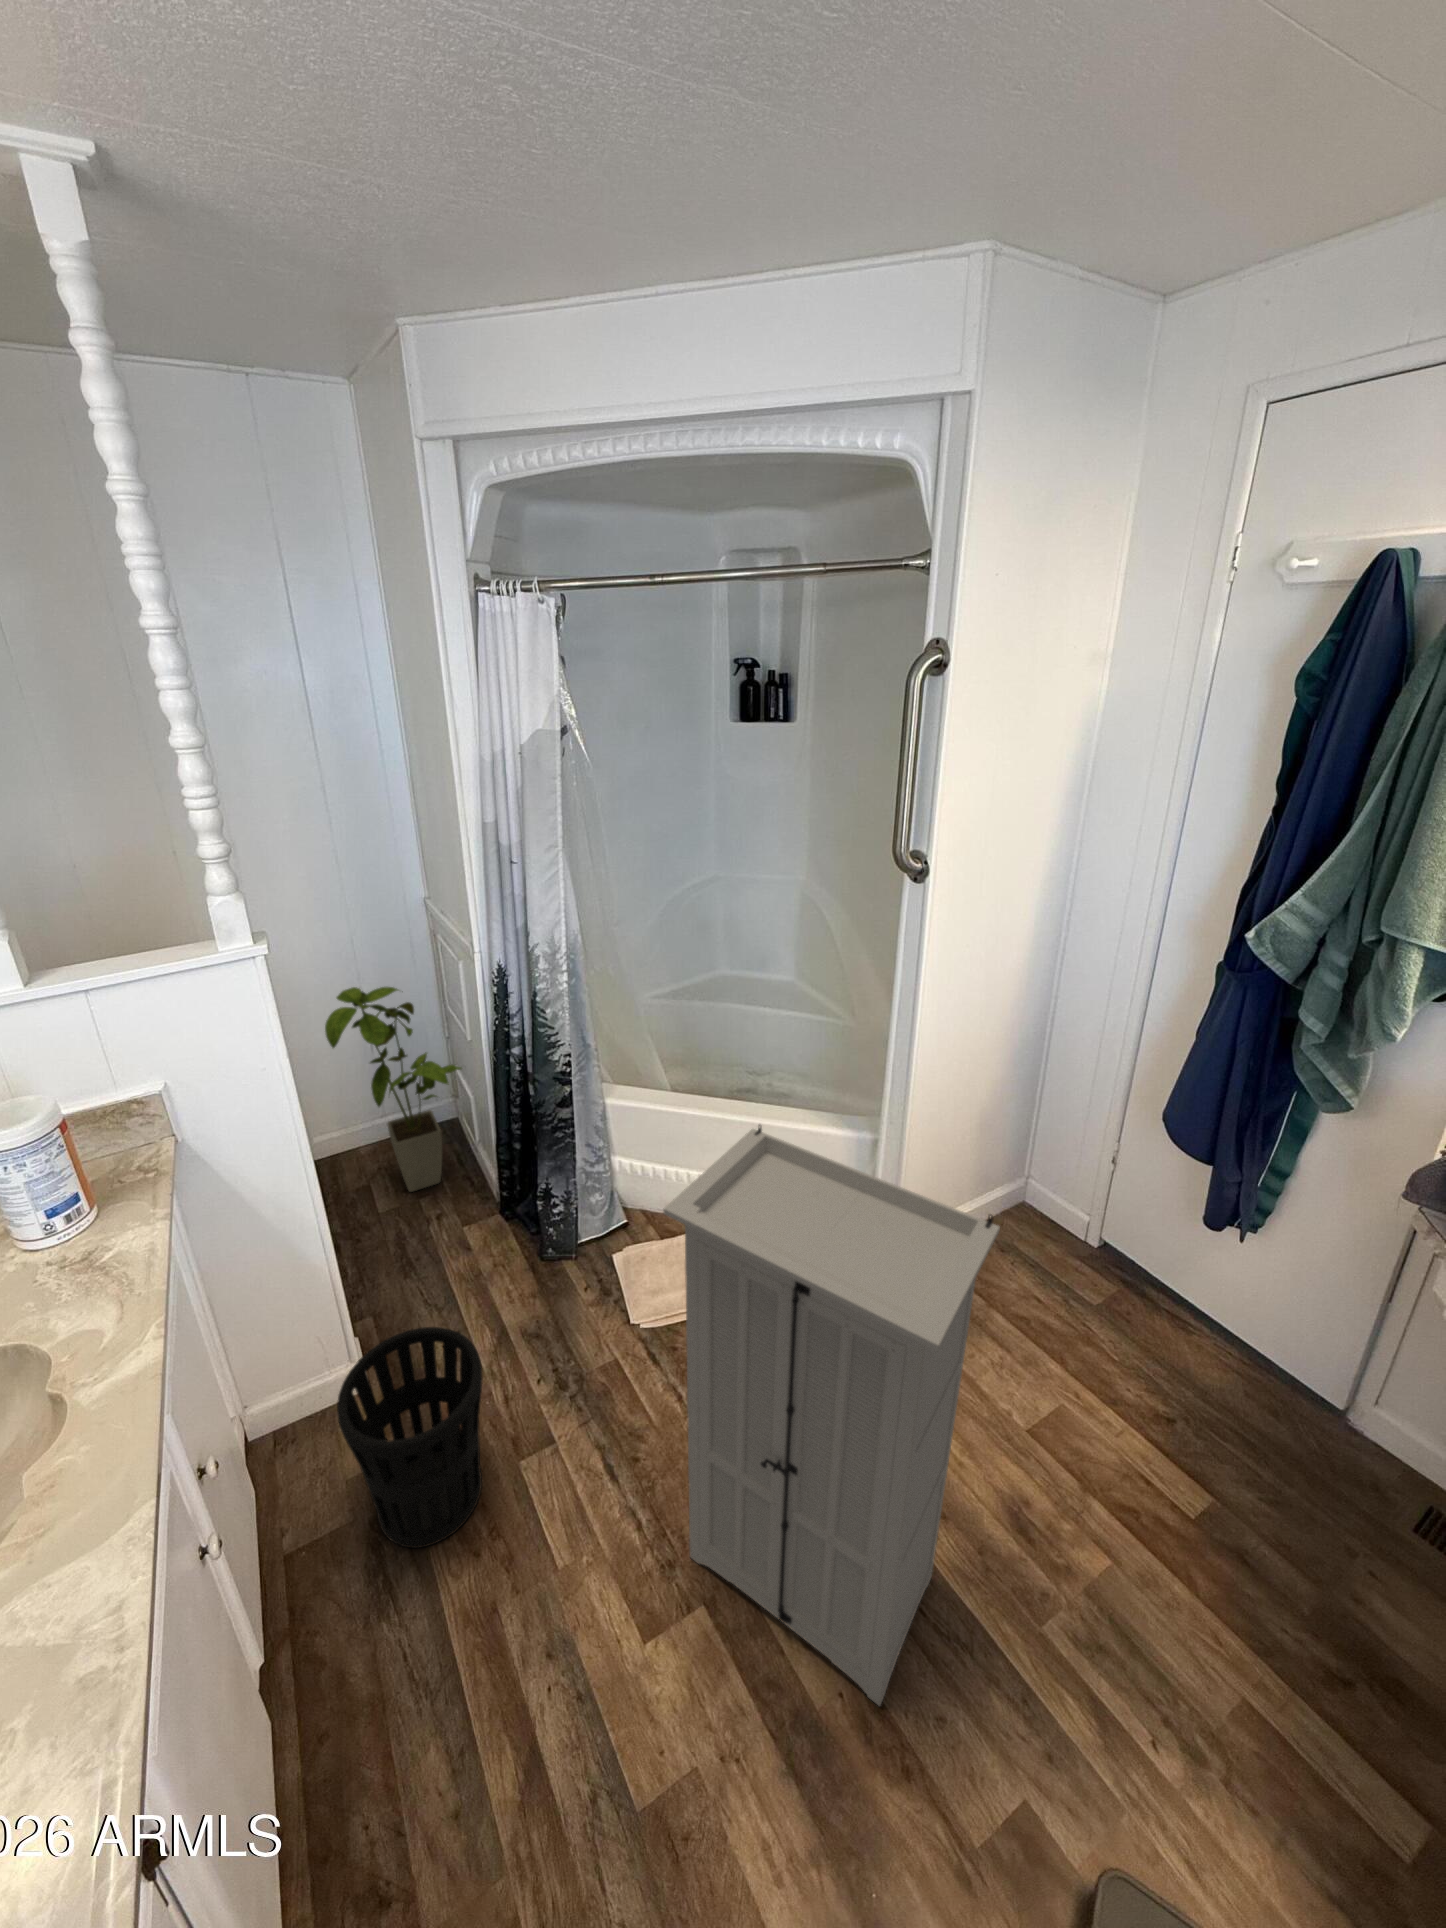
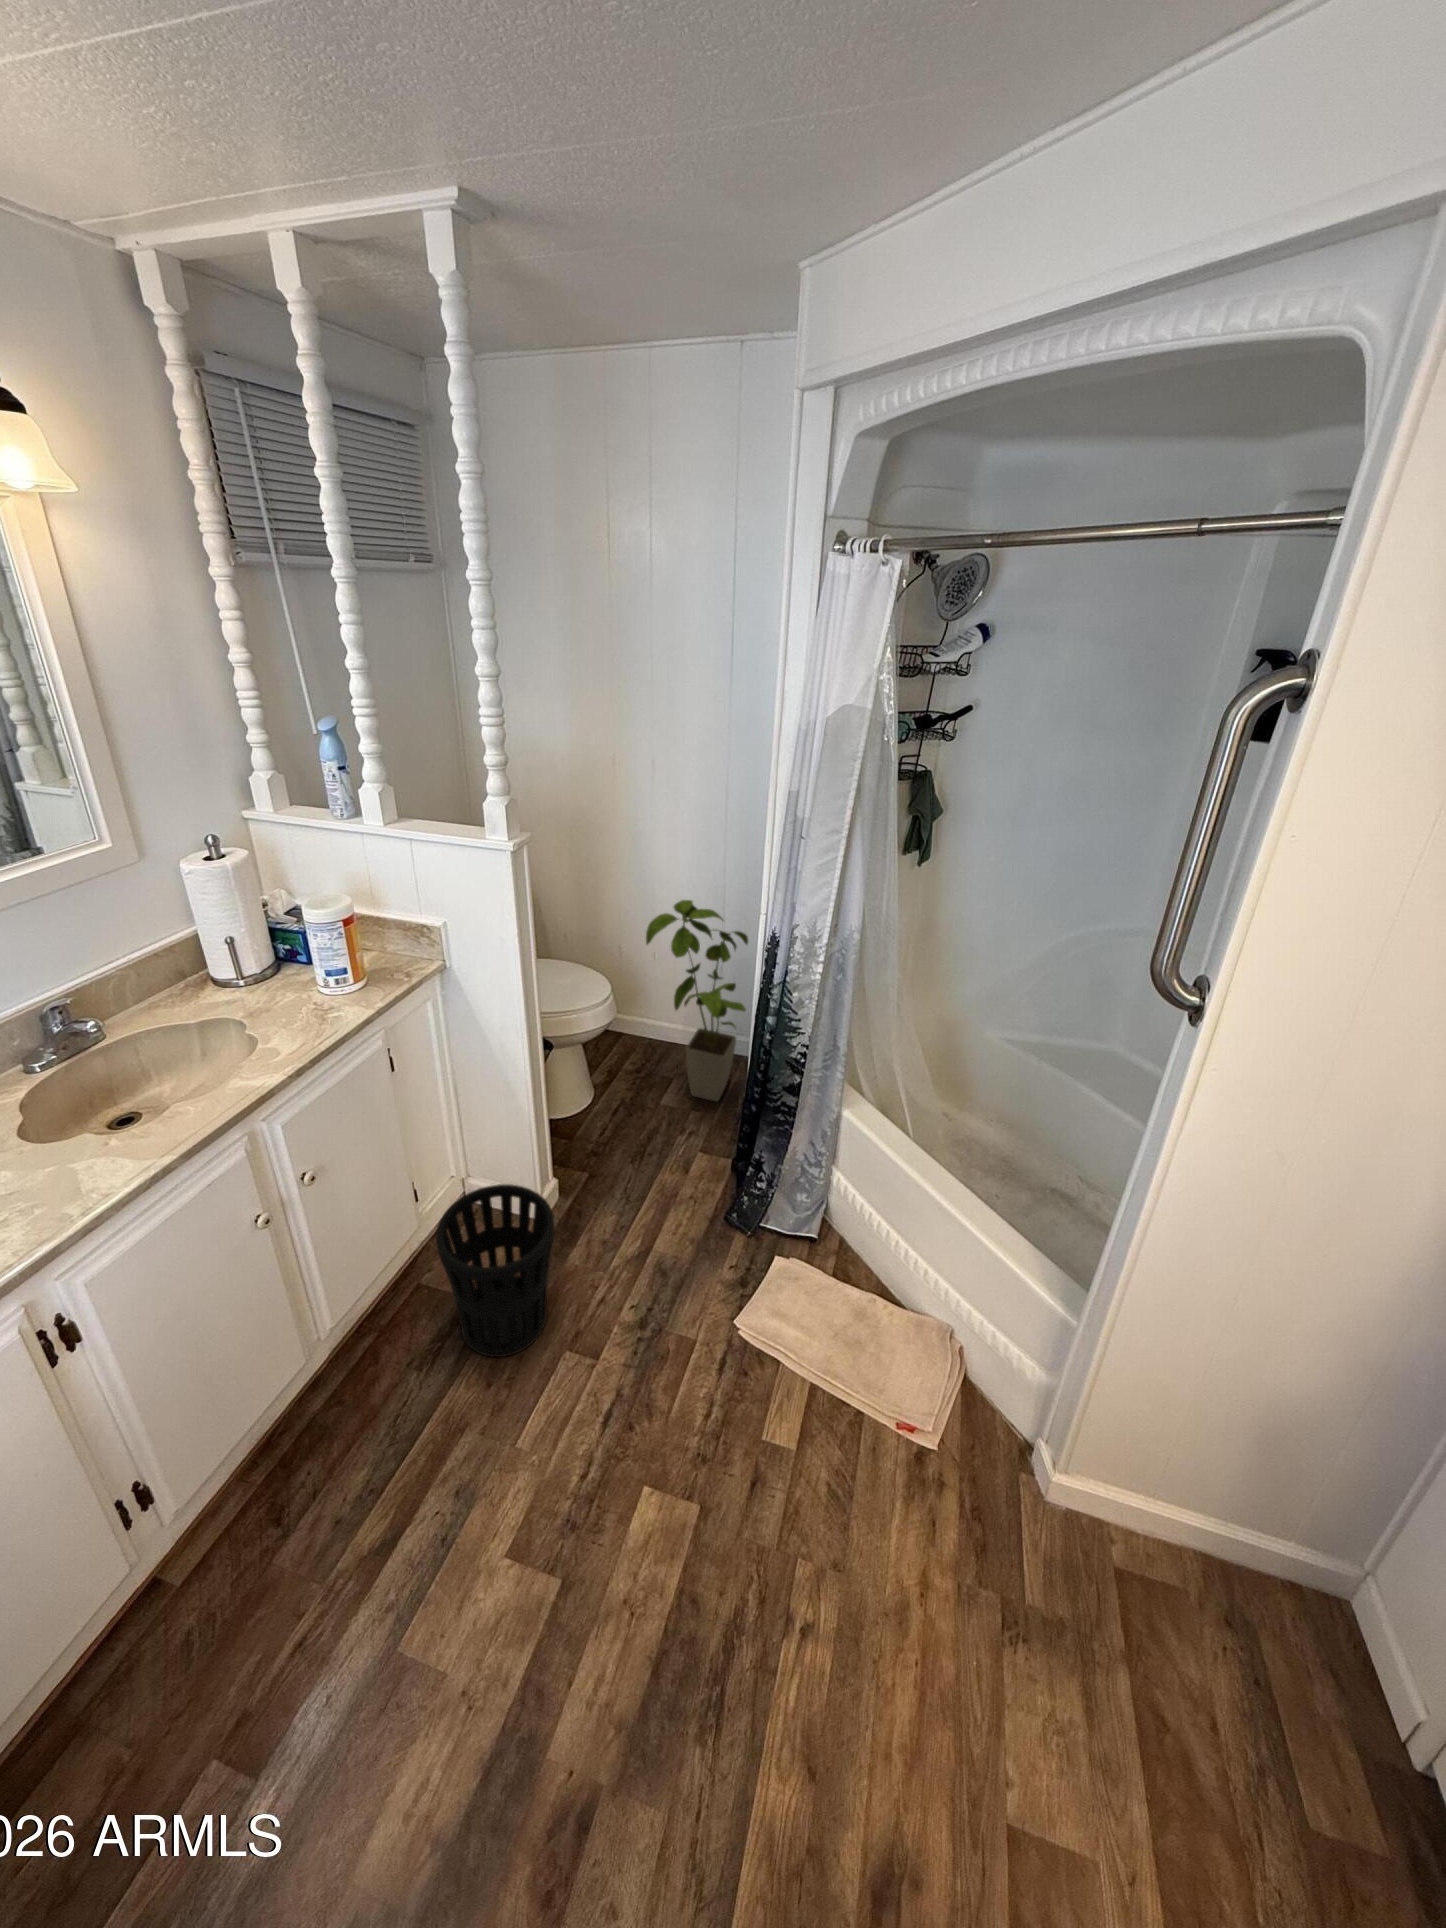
storage cabinet: present [664,1125,1000,1706] -> none [552,1203,796,1820]

